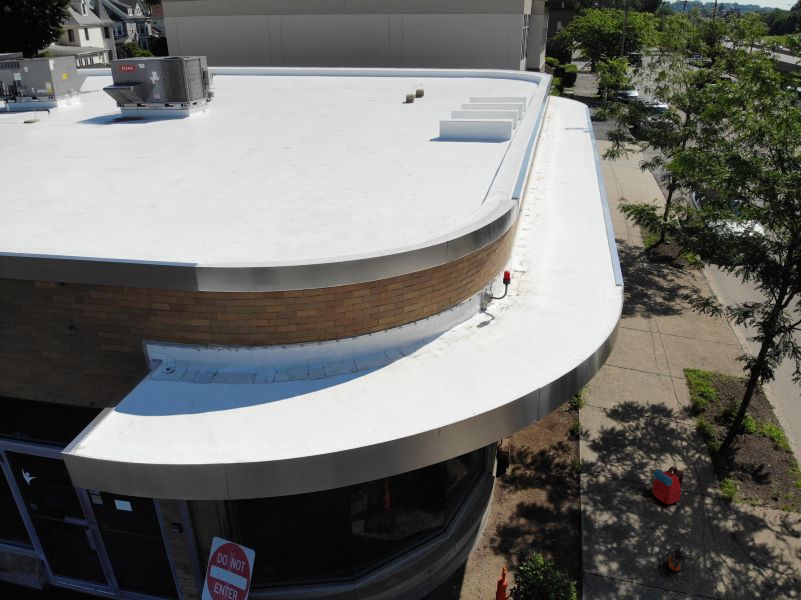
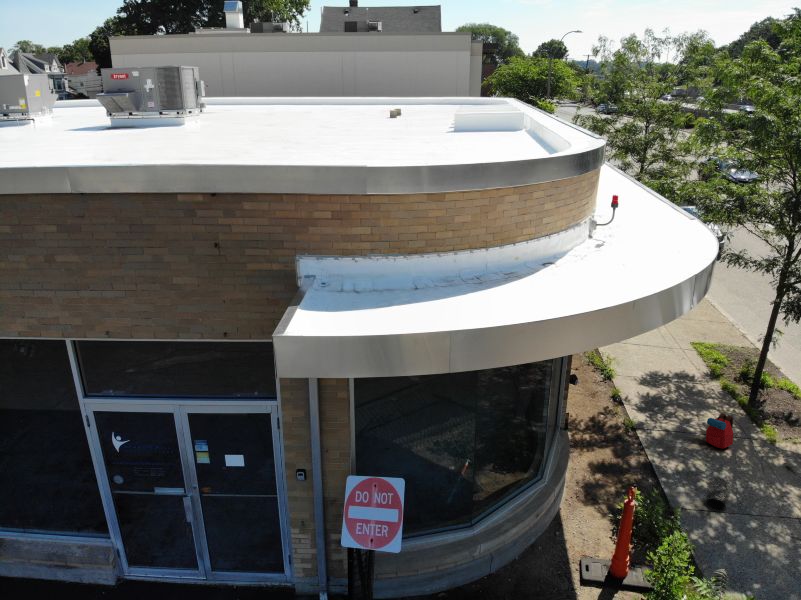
trash can: none [622,545,651,582] -> present [705,477,732,512]
potted plant: present [664,545,692,571] -> none [737,475,765,499]

